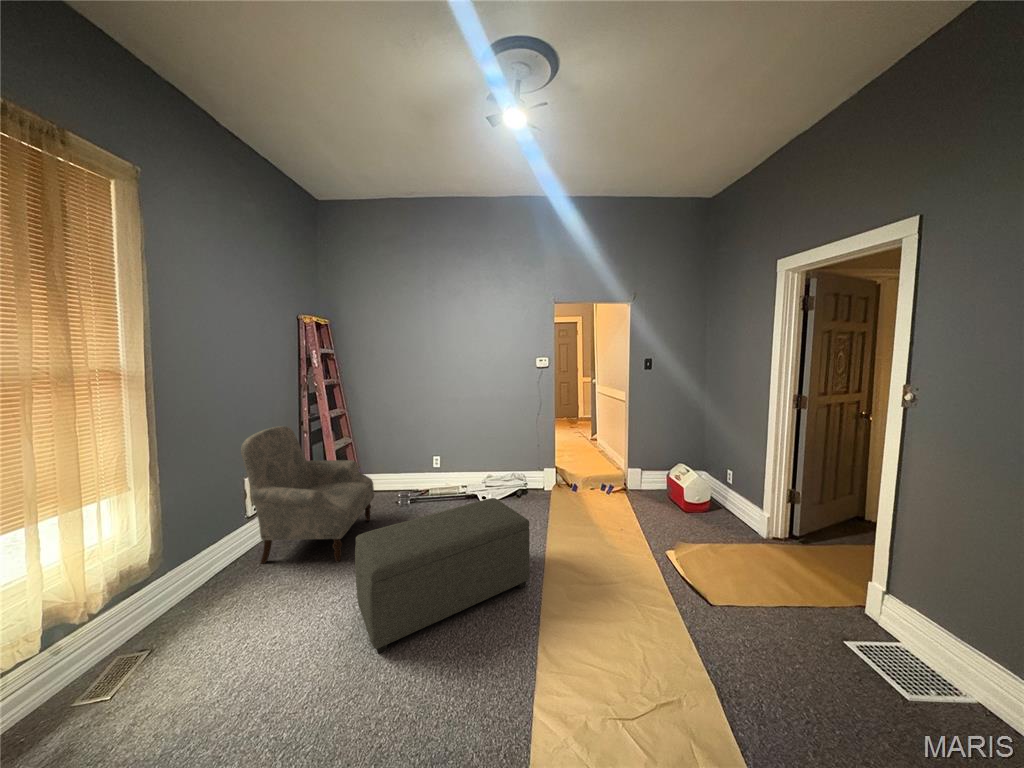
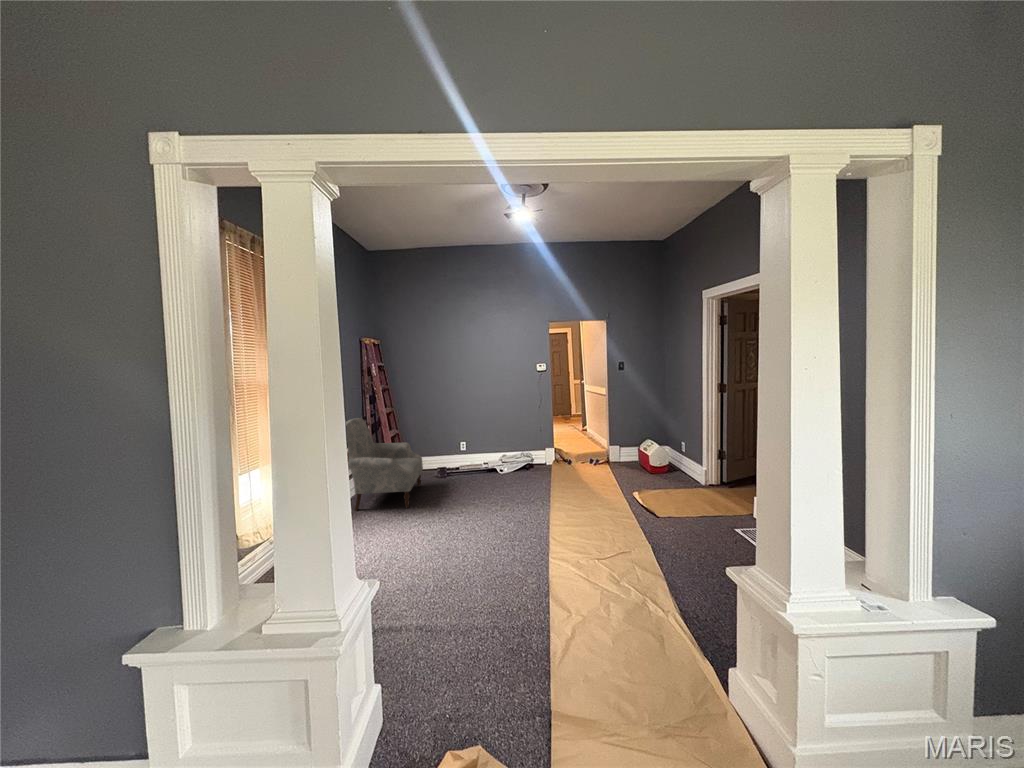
ottoman: present [355,498,530,654] -> none [429,460,540,546]

